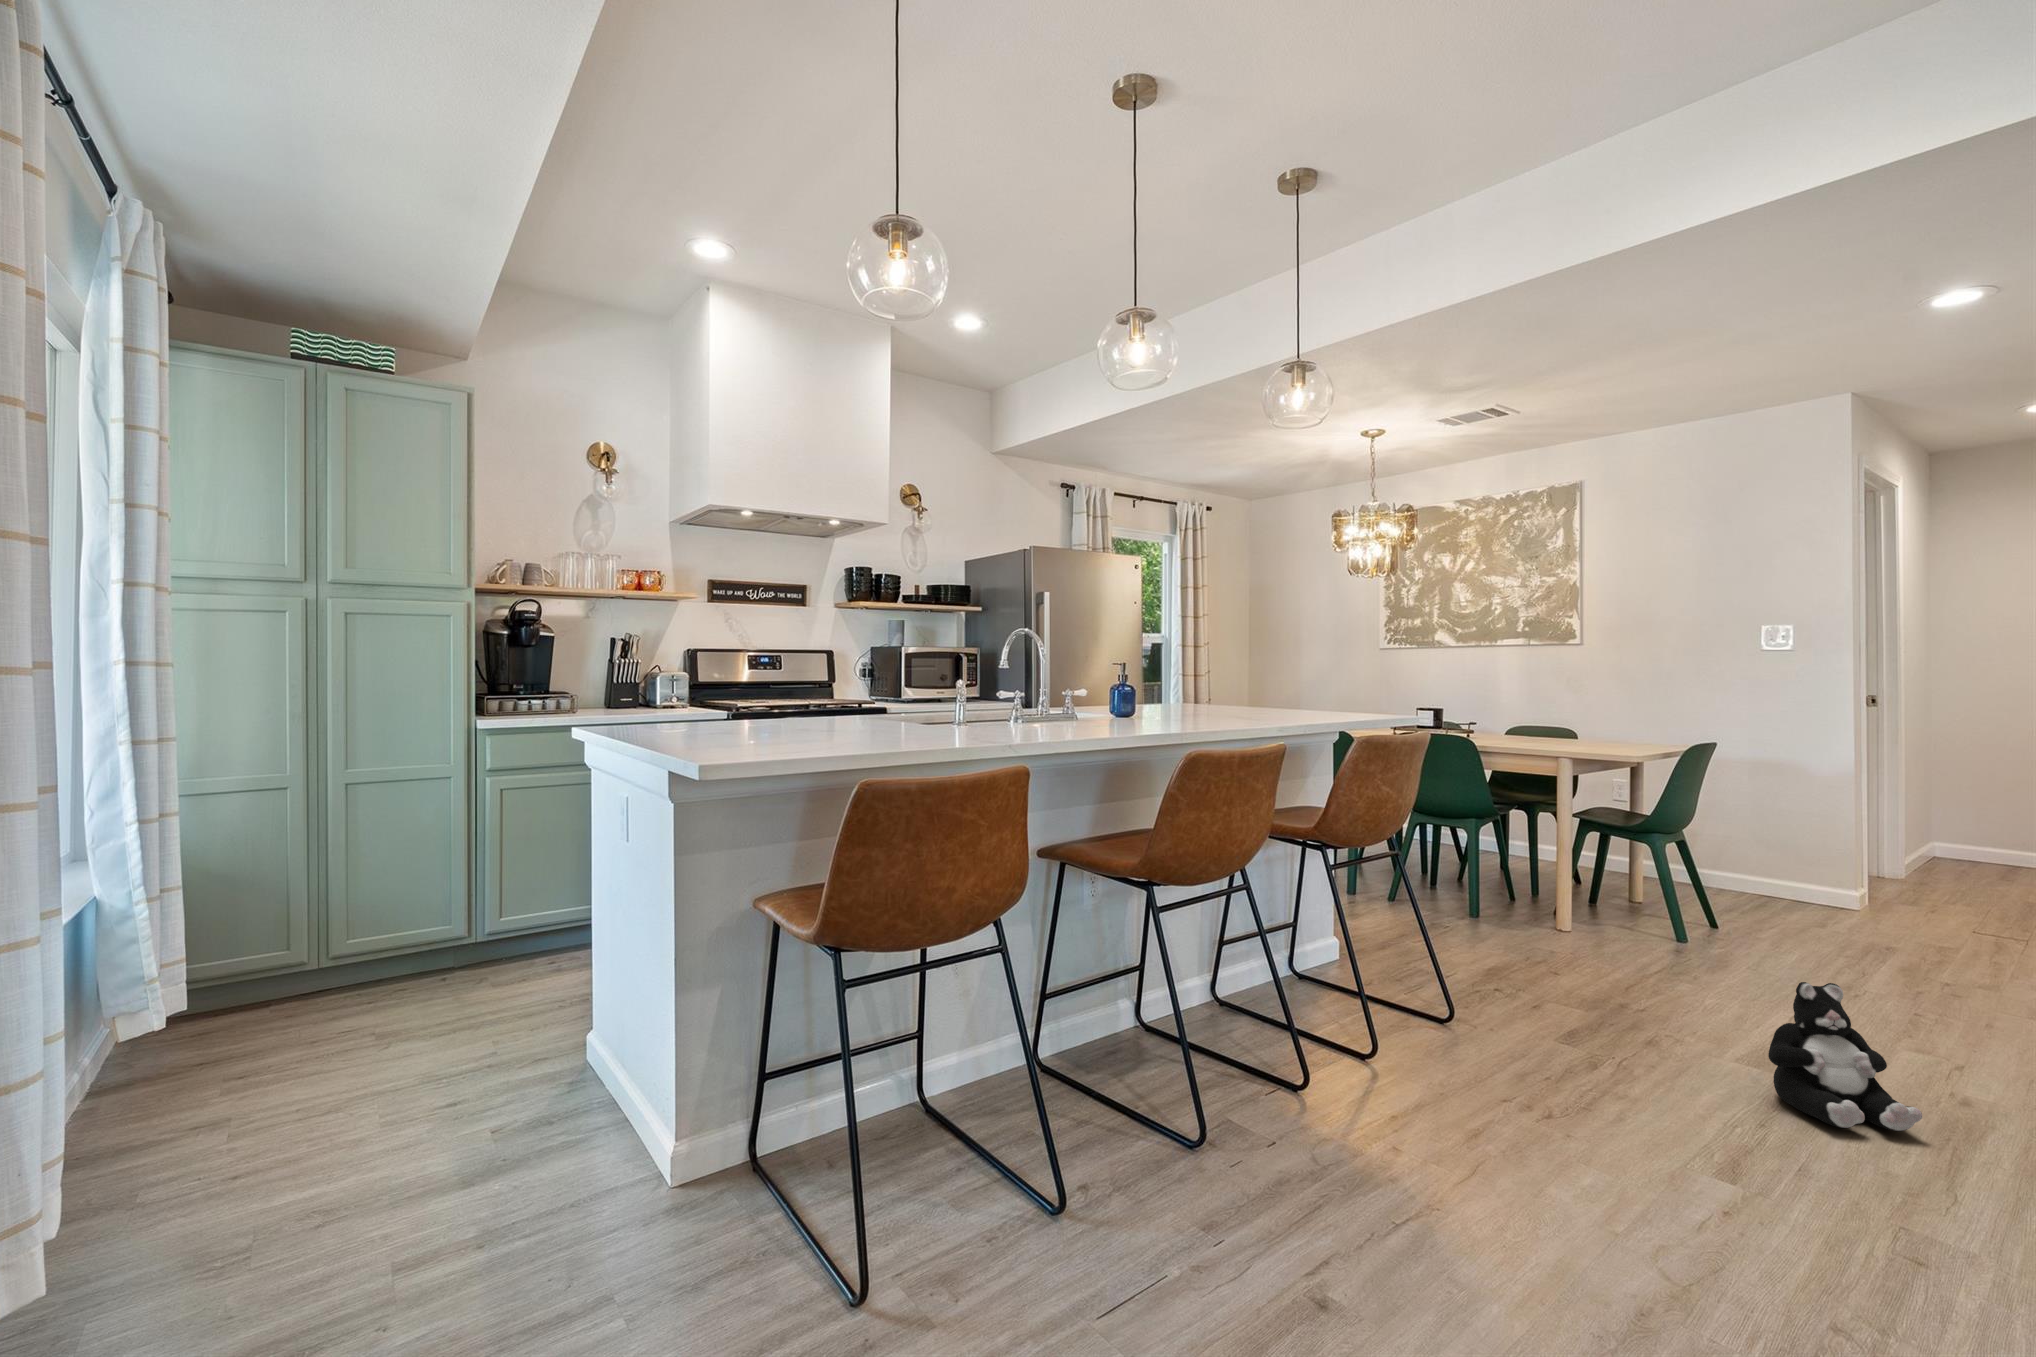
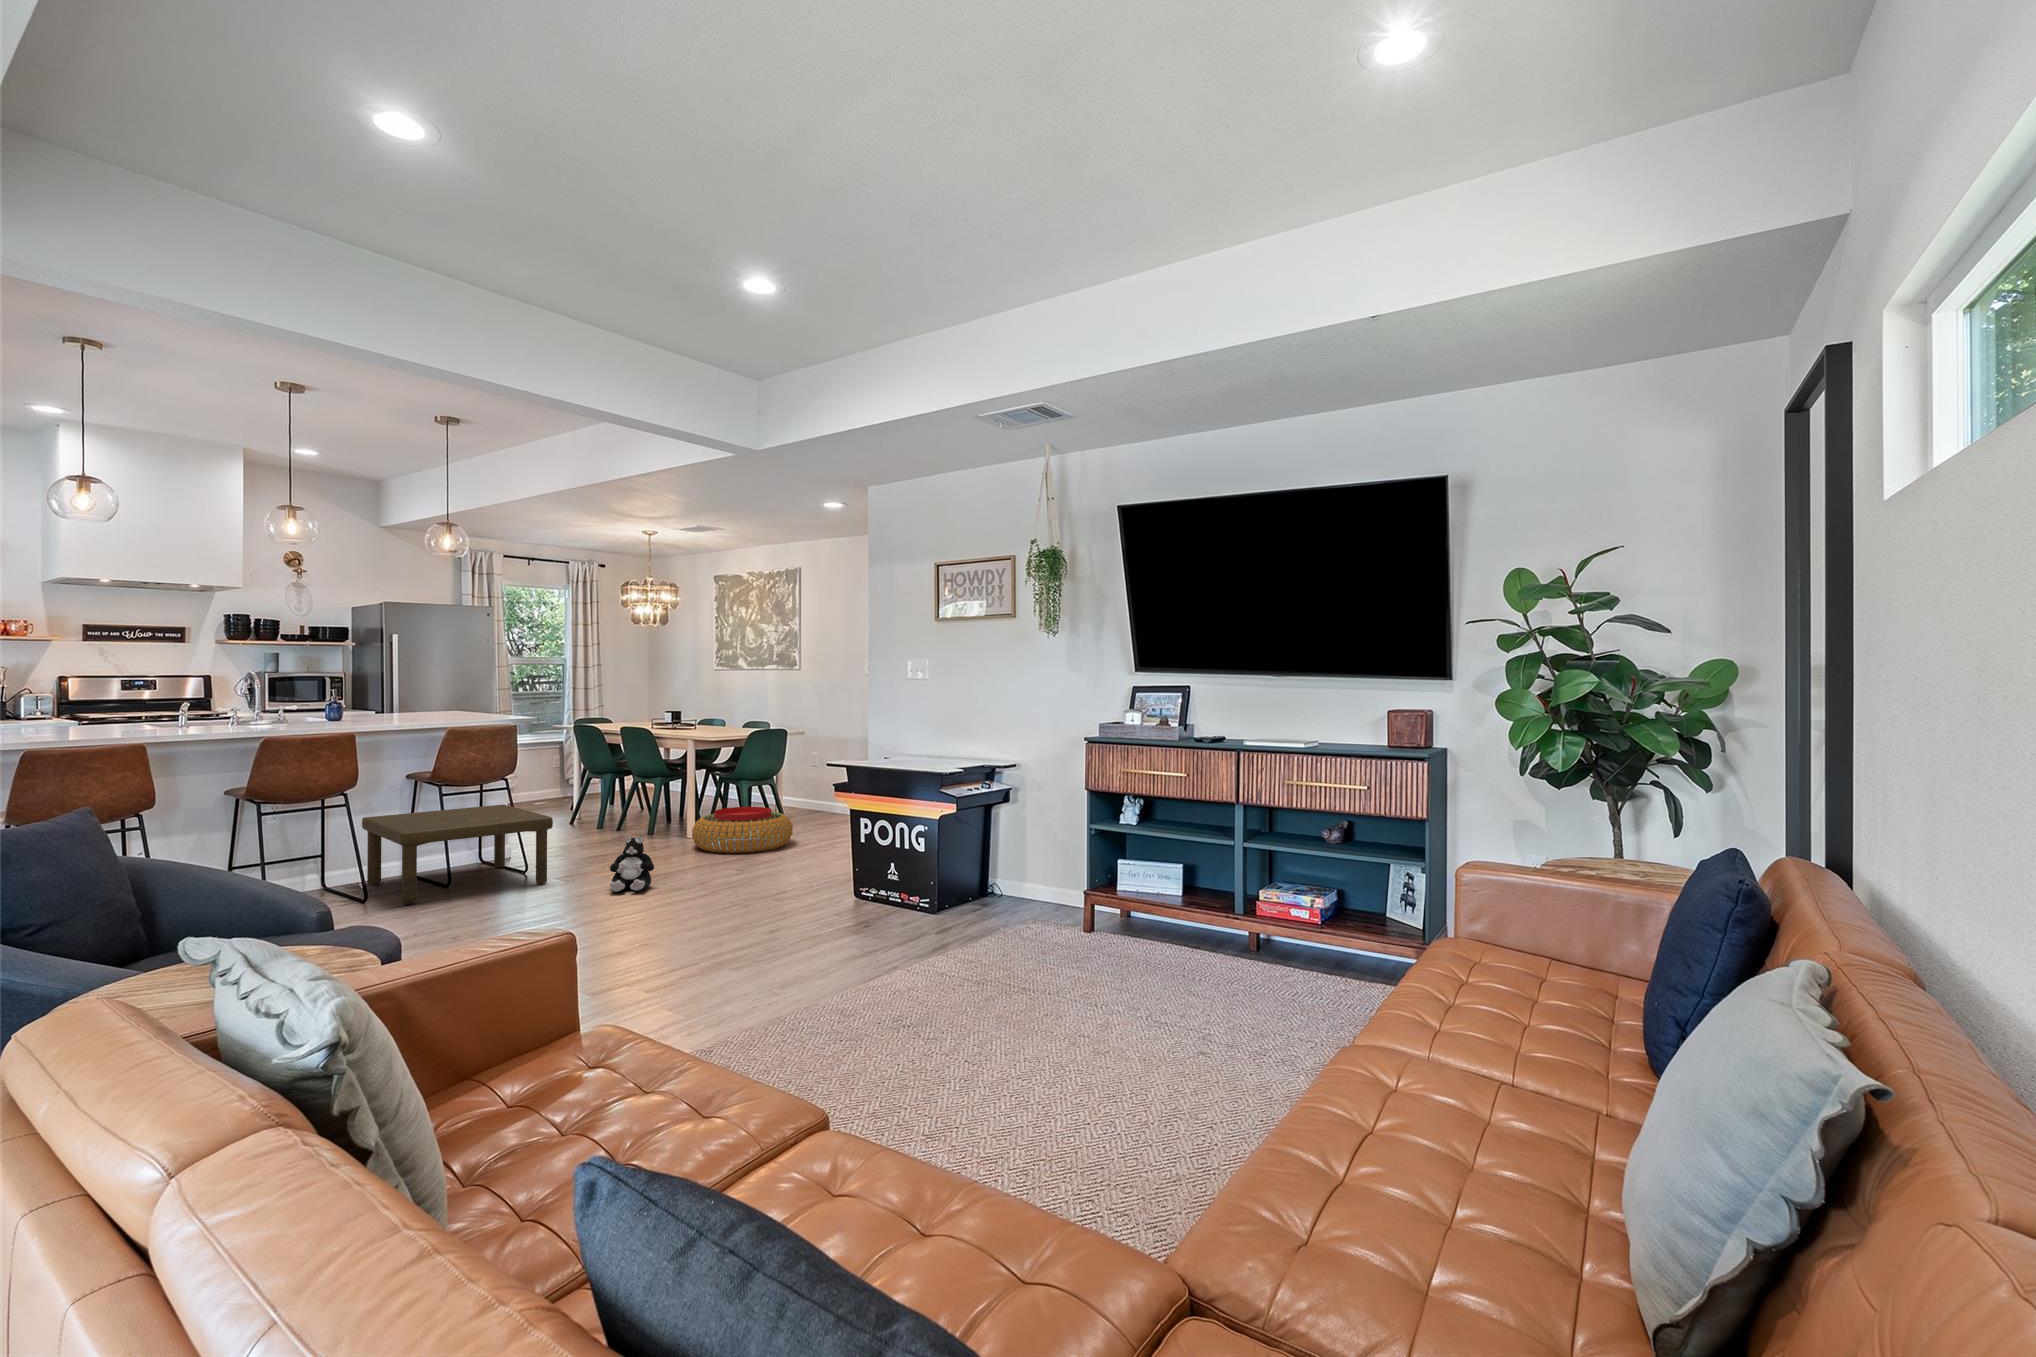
coffee table: none [1178,874,1582,1119] -> present [362,804,553,905]
pouf: none [1631,887,1872,991] -> present [692,807,793,853]

